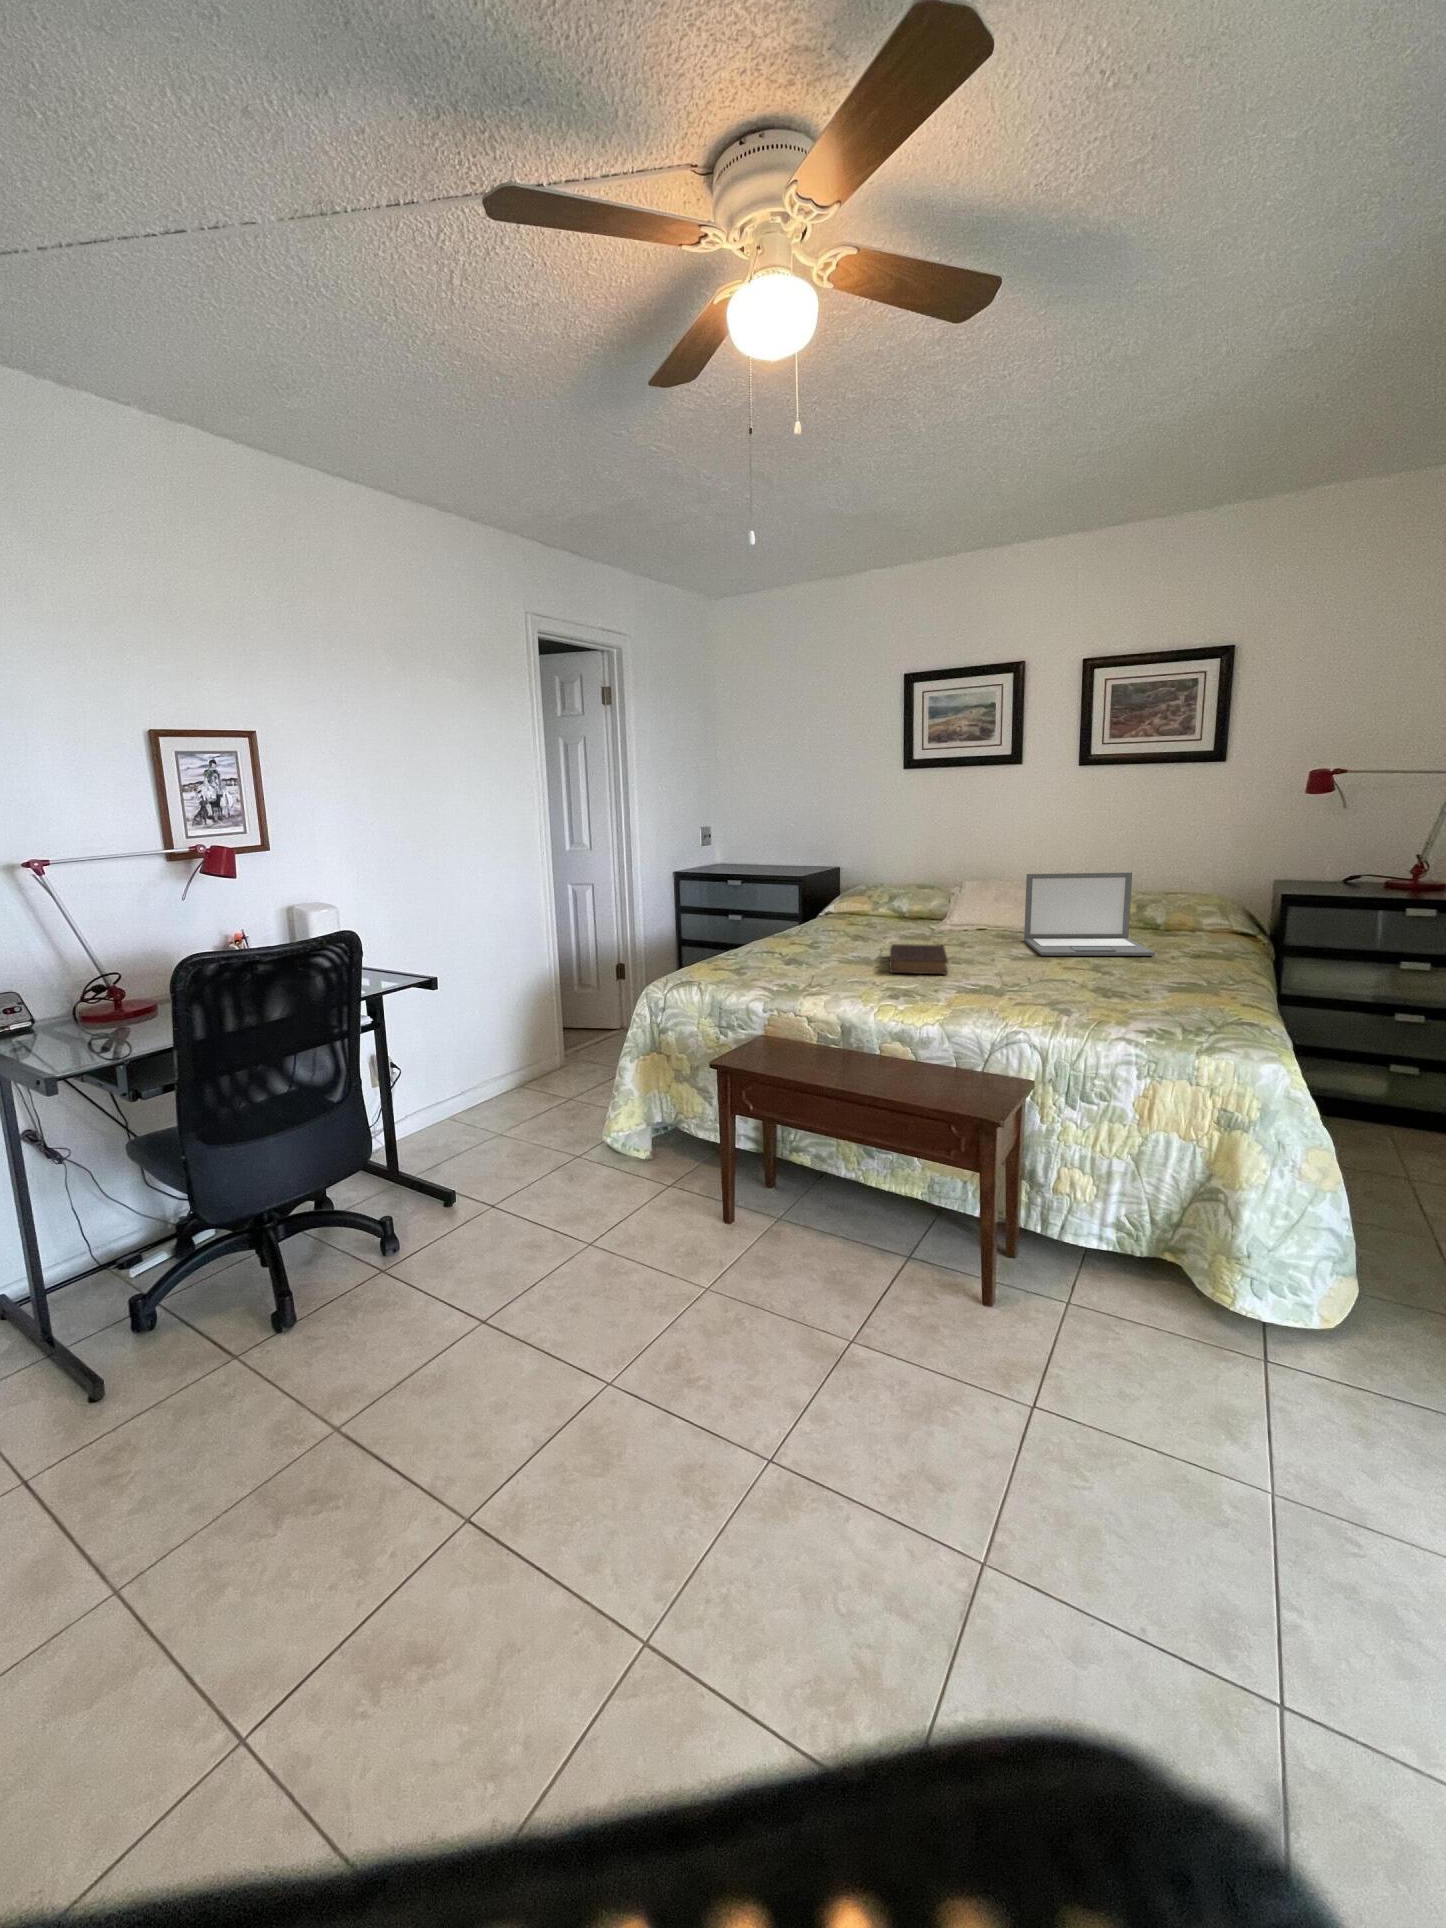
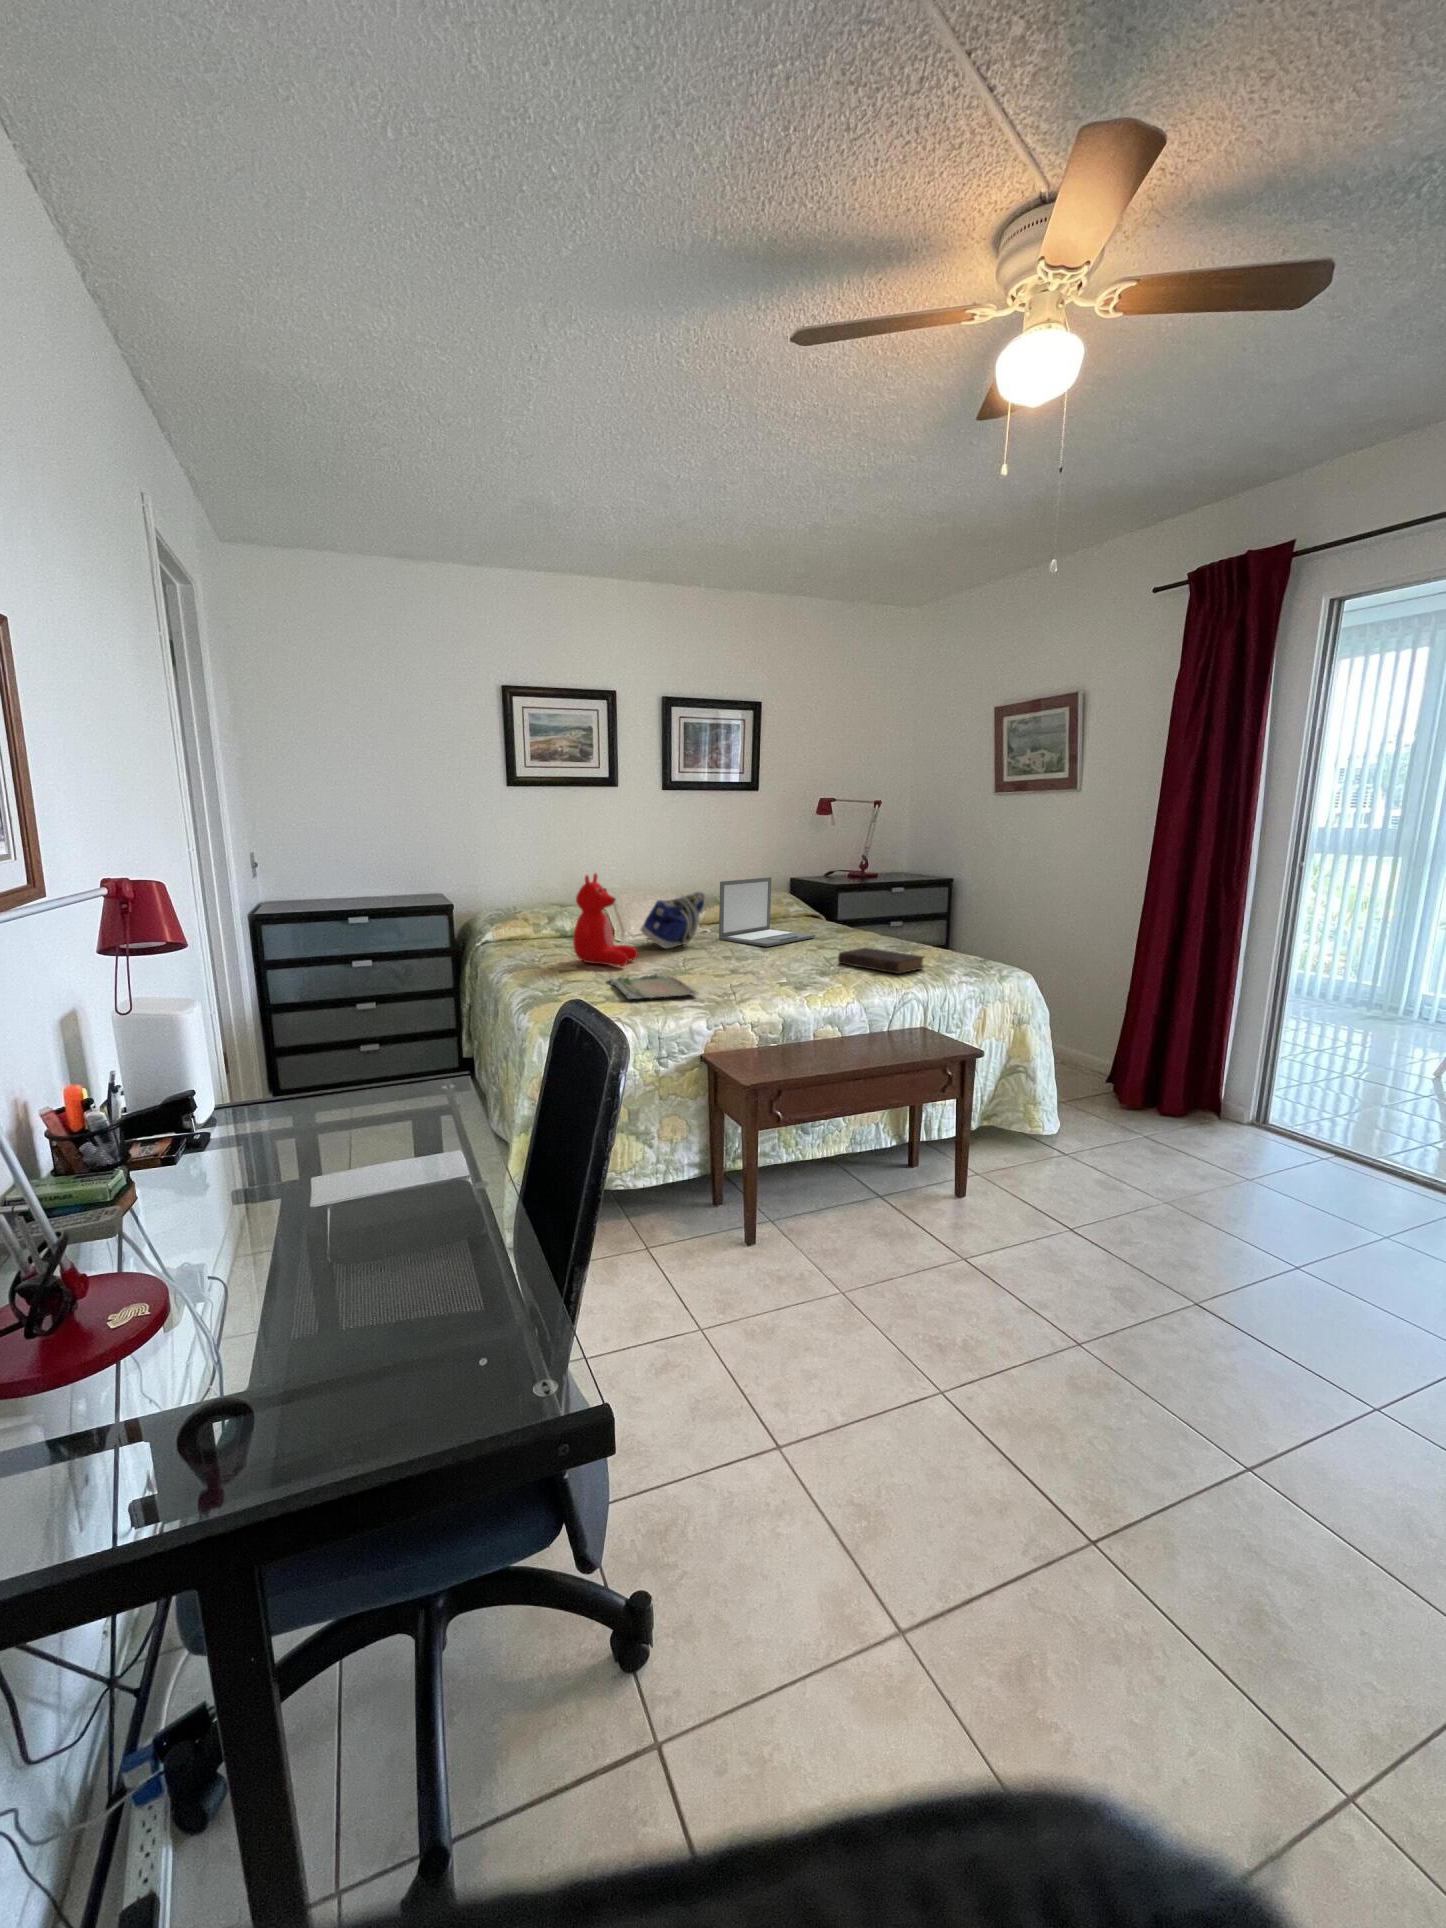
teddy bear: none [792,859,861,949] -> present [573,873,638,966]
tote bag: none [907,884,997,941] -> present [640,892,705,948]
book: present [889,944,948,974] -> present [838,948,924,974]
tray: none [731,954,829,980] -> present [610,975,697,1000]

